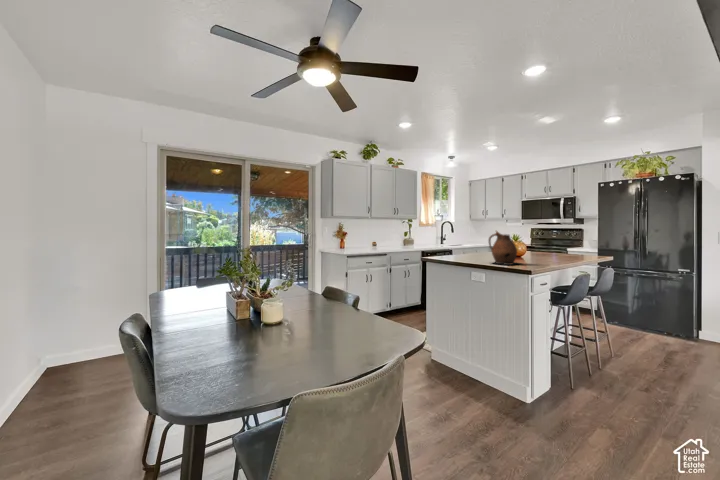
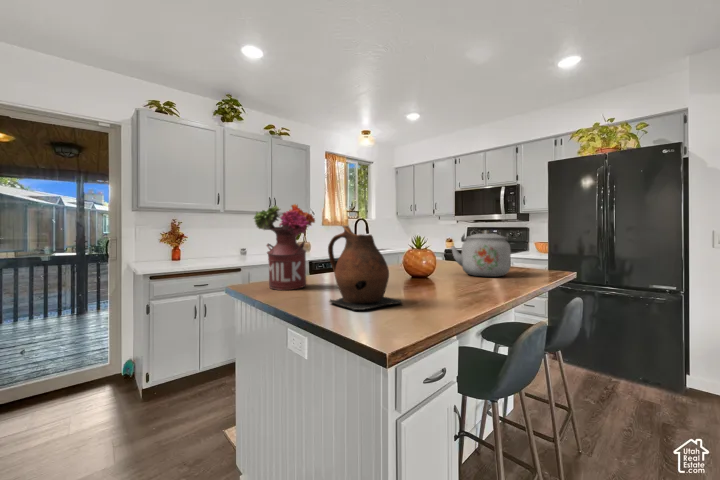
flower arrangement: none [440,219,469,260] -> present [254,204,315,290]
kettle: none [534,232,571,258] -> present [452,230,511,277]

